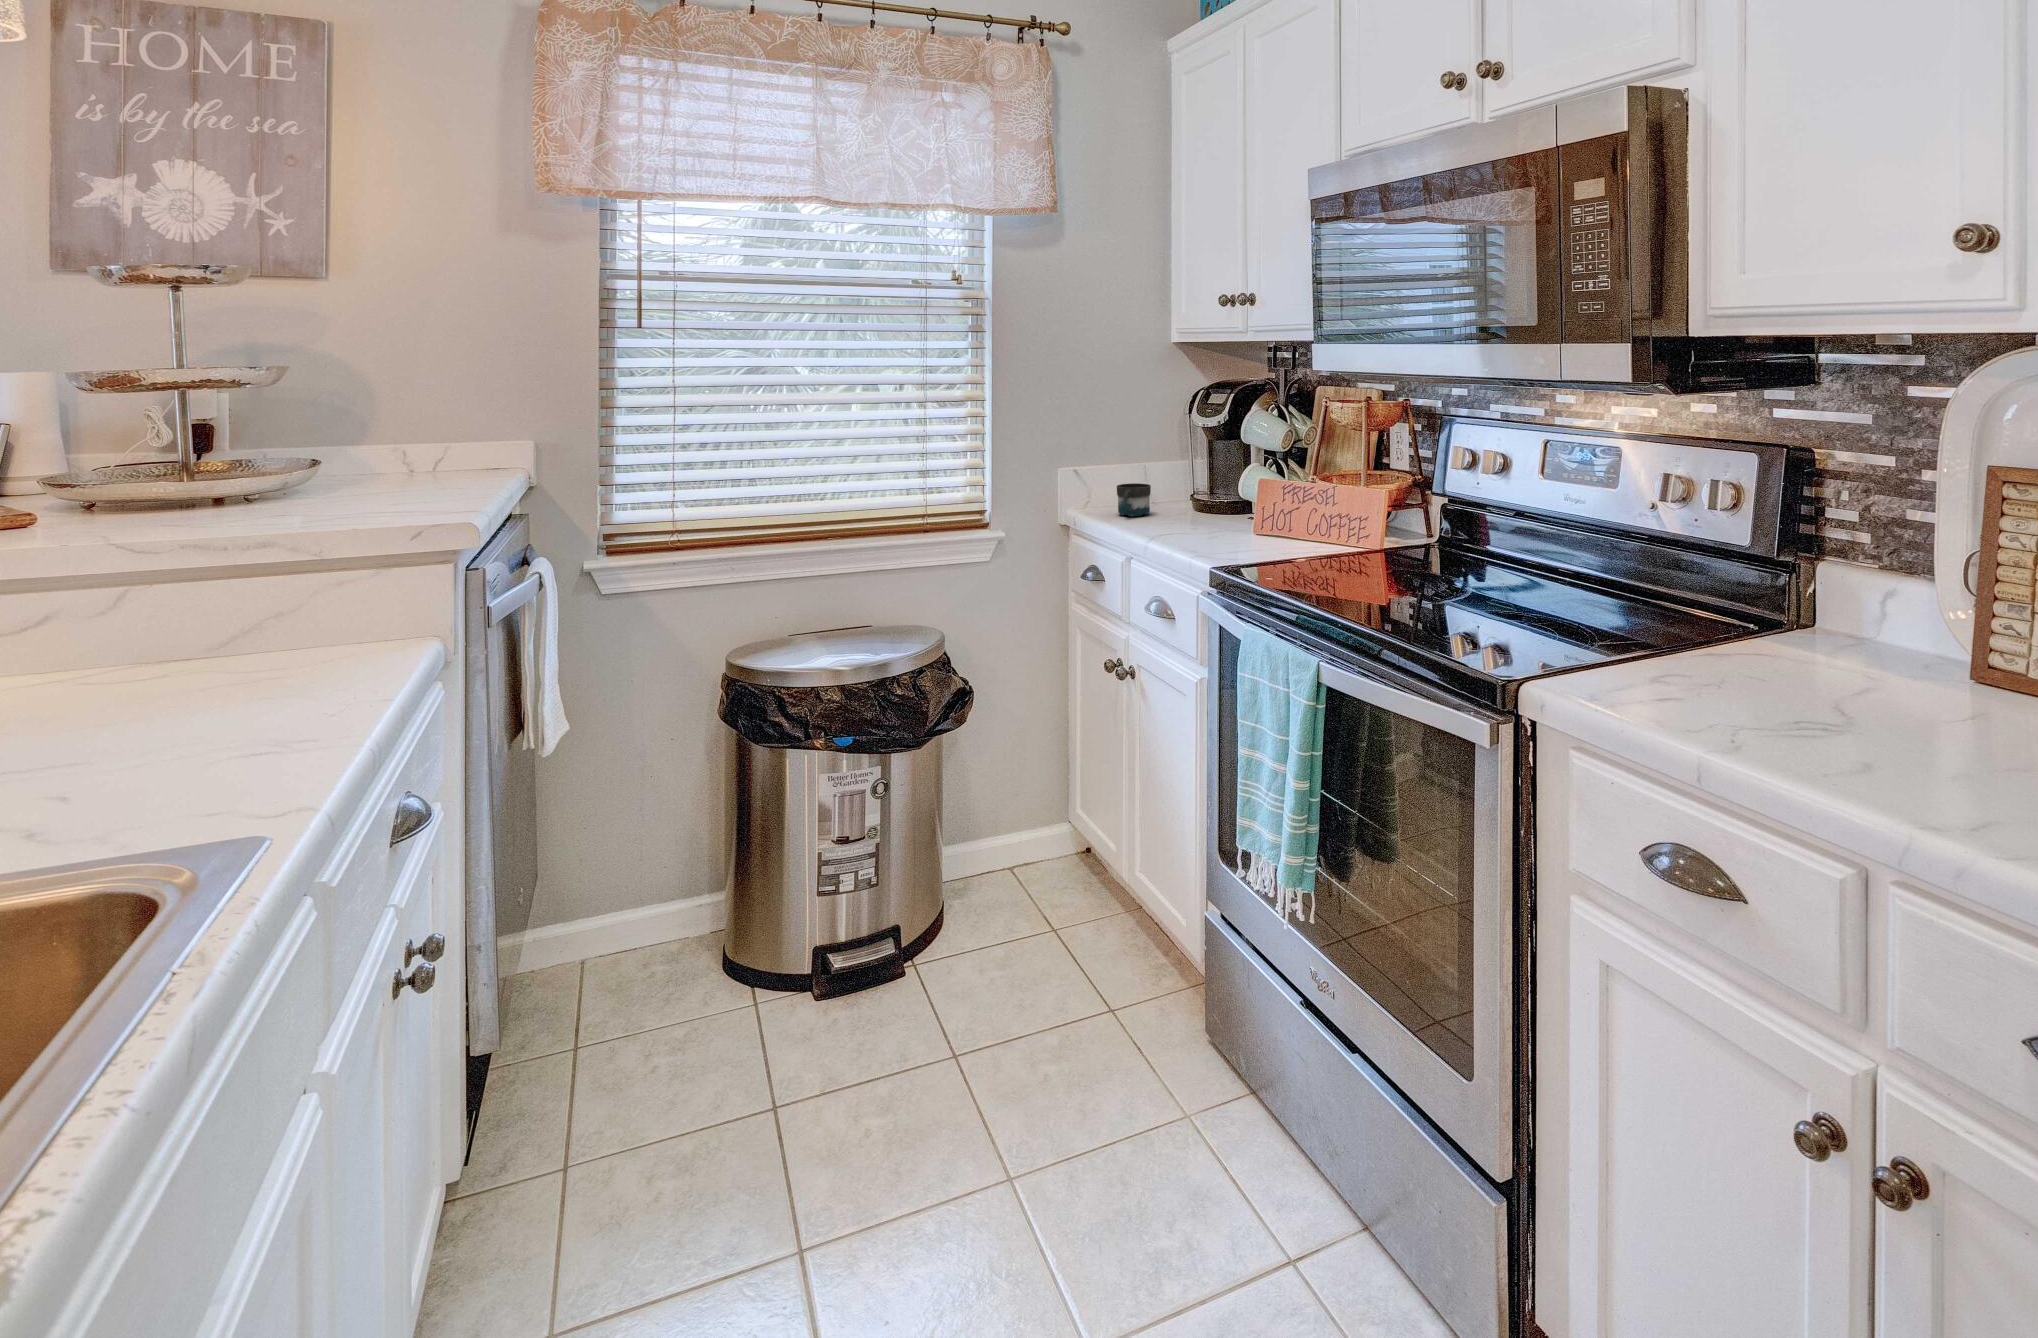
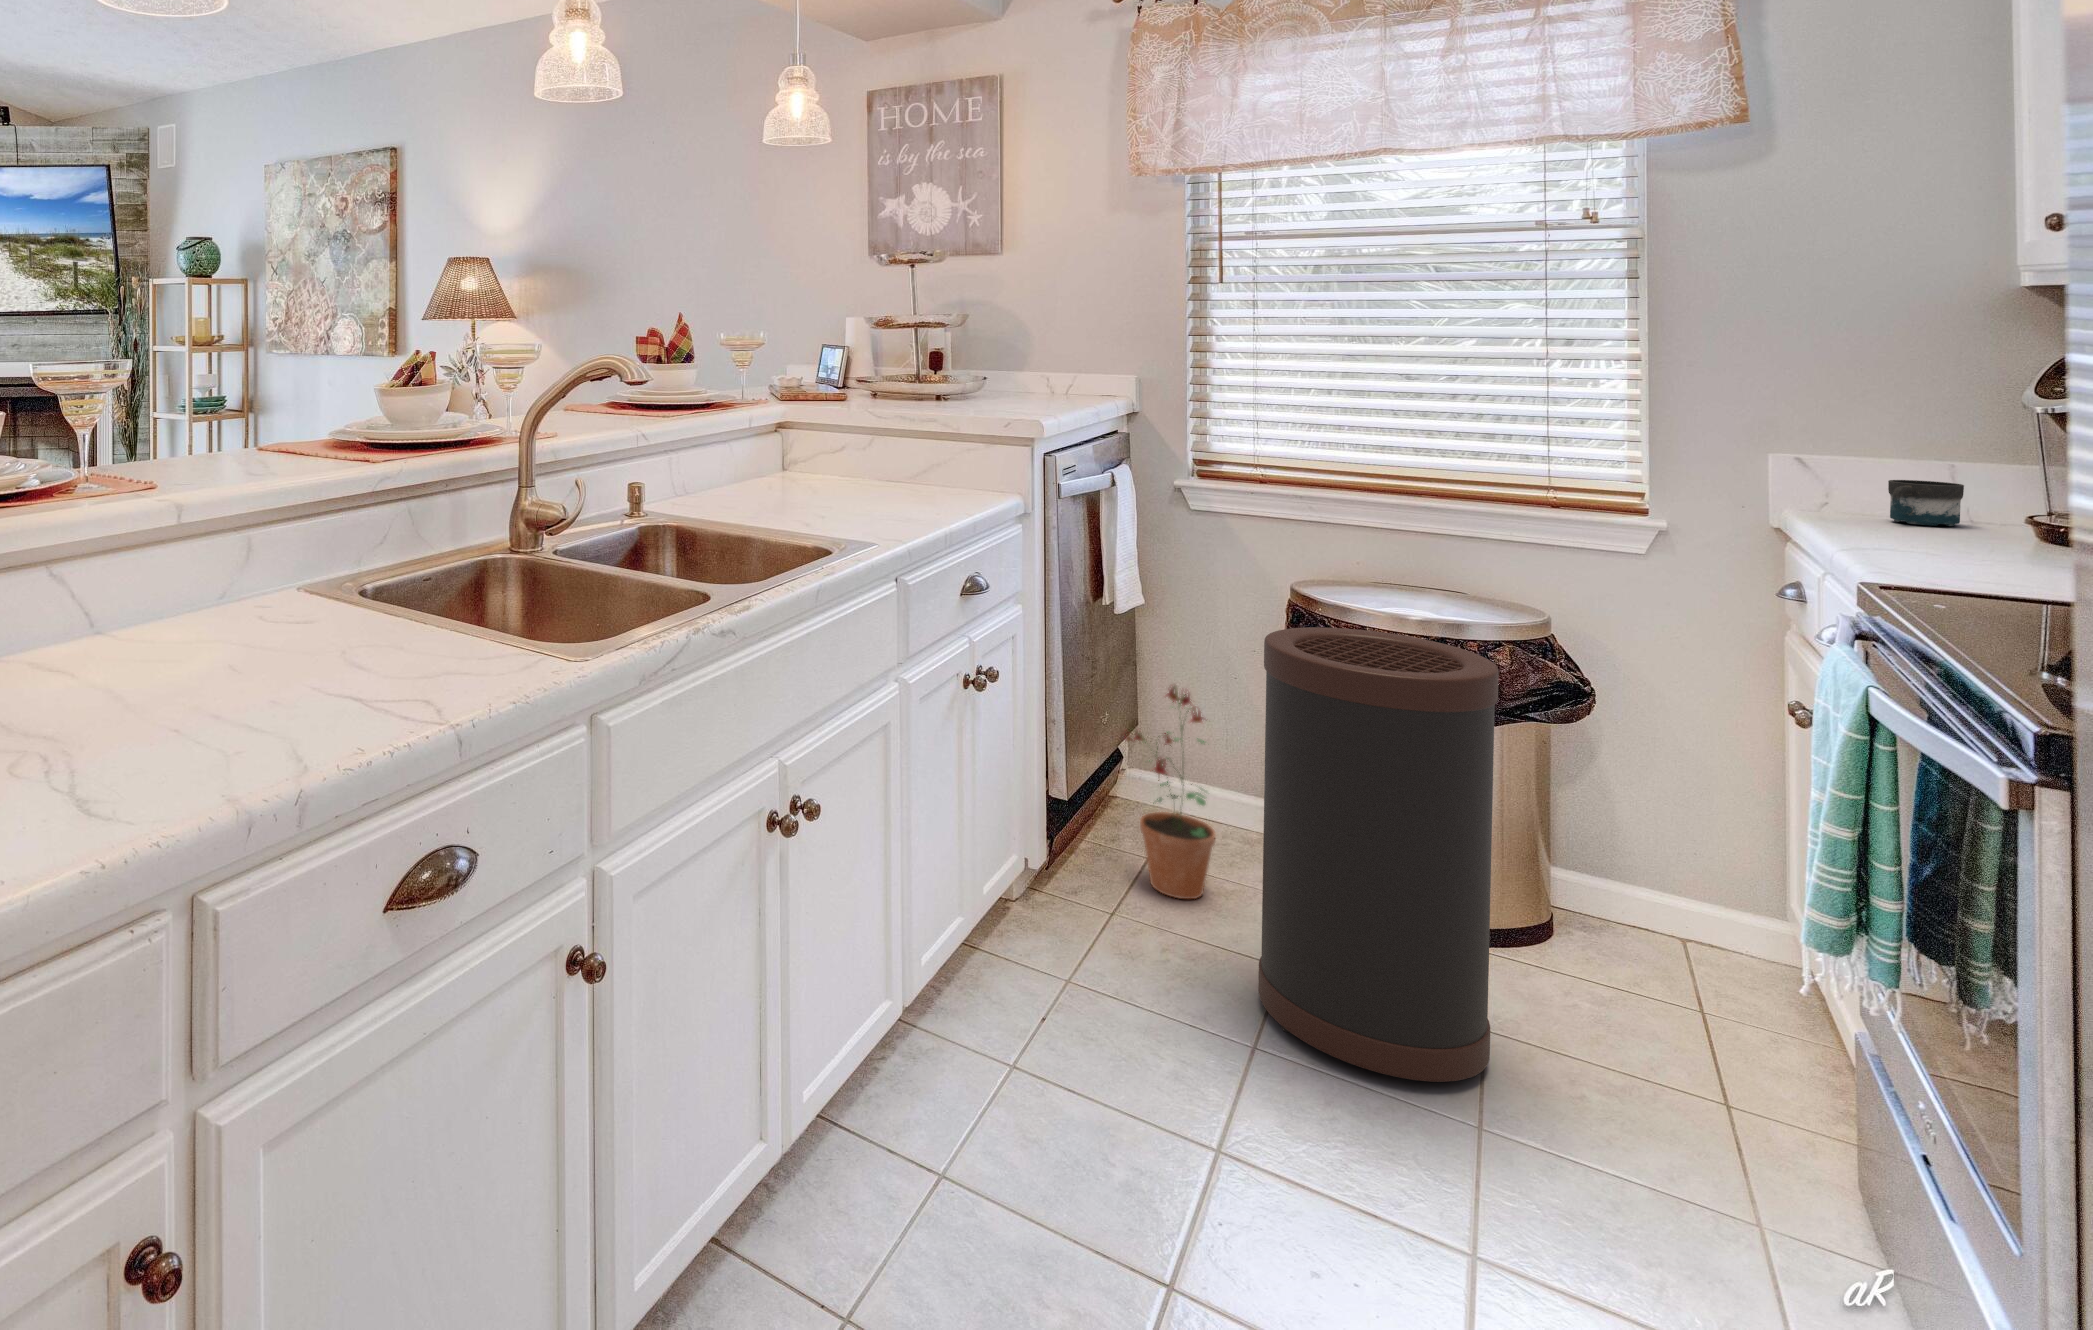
trash can: none [751,704,968,1227] -> present [1258,627,1499,1082]
potted plant: none [544,821,673,1099] -> present [1125,686,1216,899]

